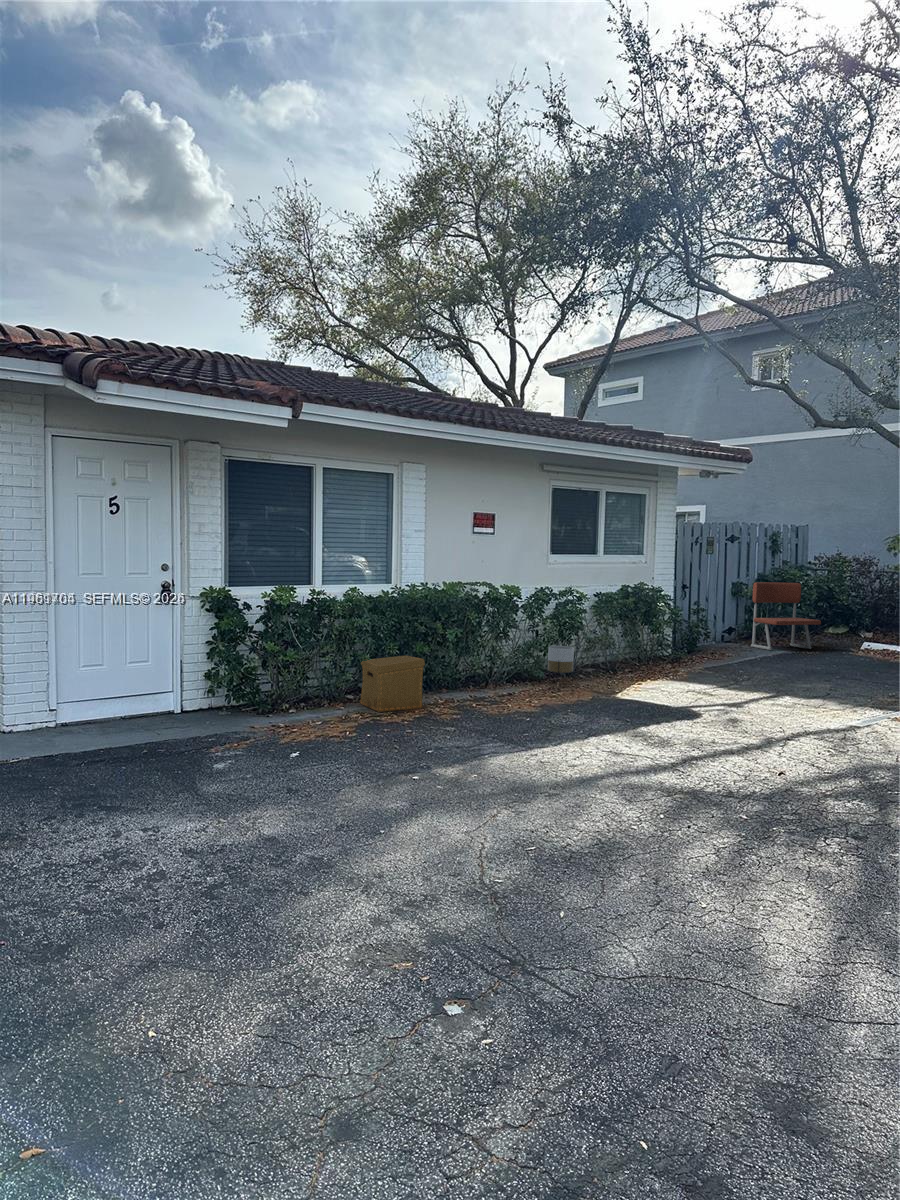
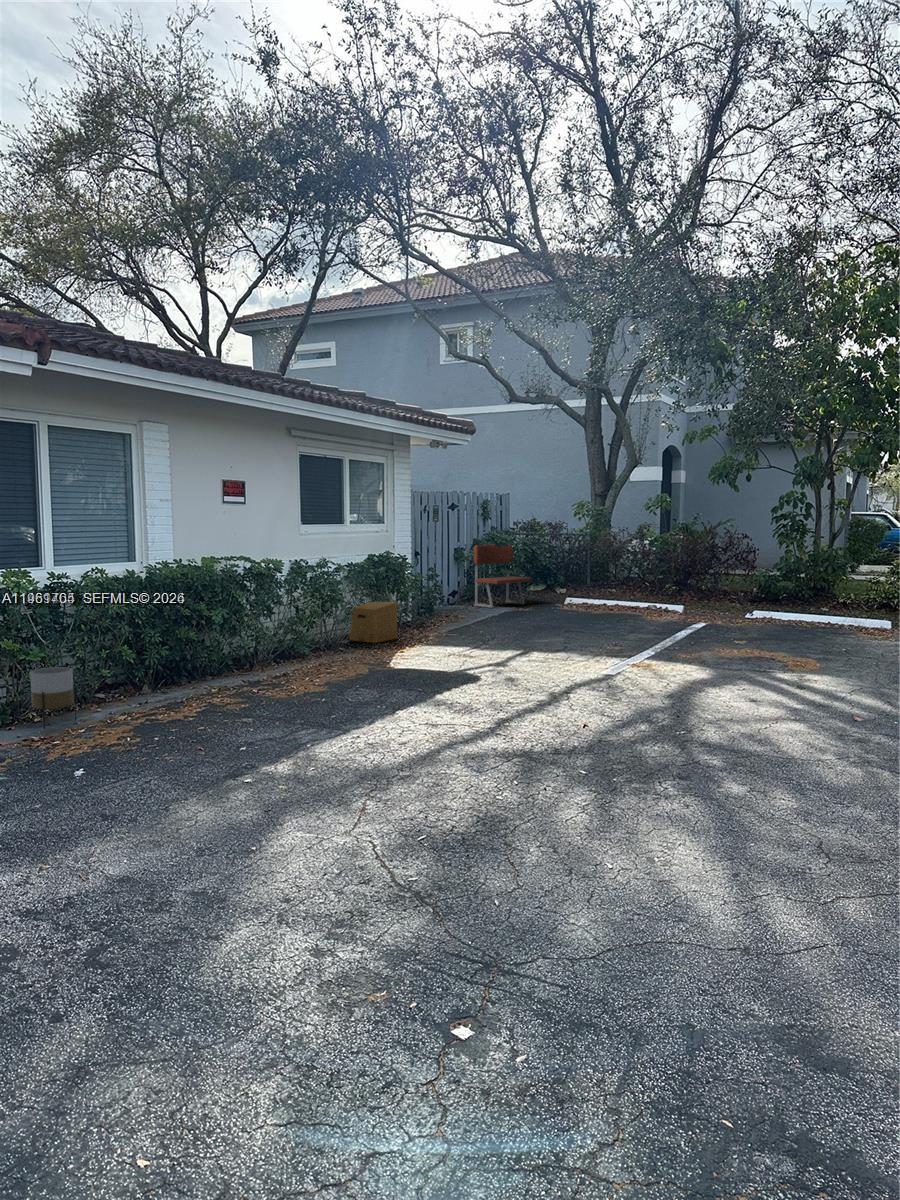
planter: present [548,646,574,683] -> present [30,667,76,728]
cardboard box: present [360,656,425,712] -> present [350,602,398,643]

